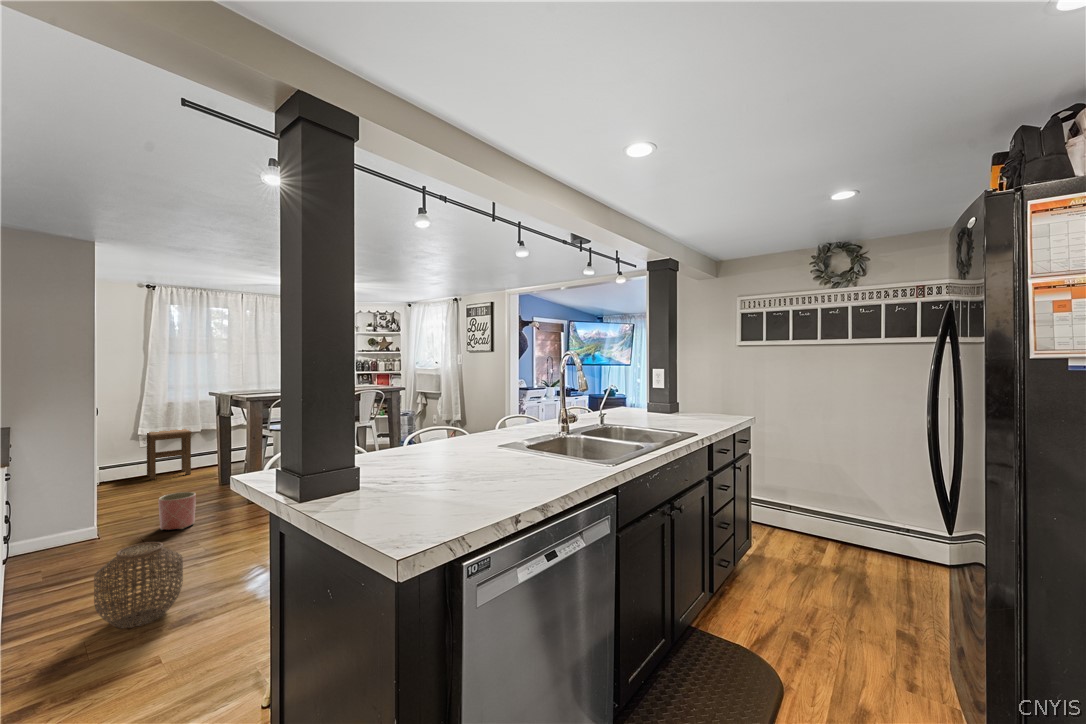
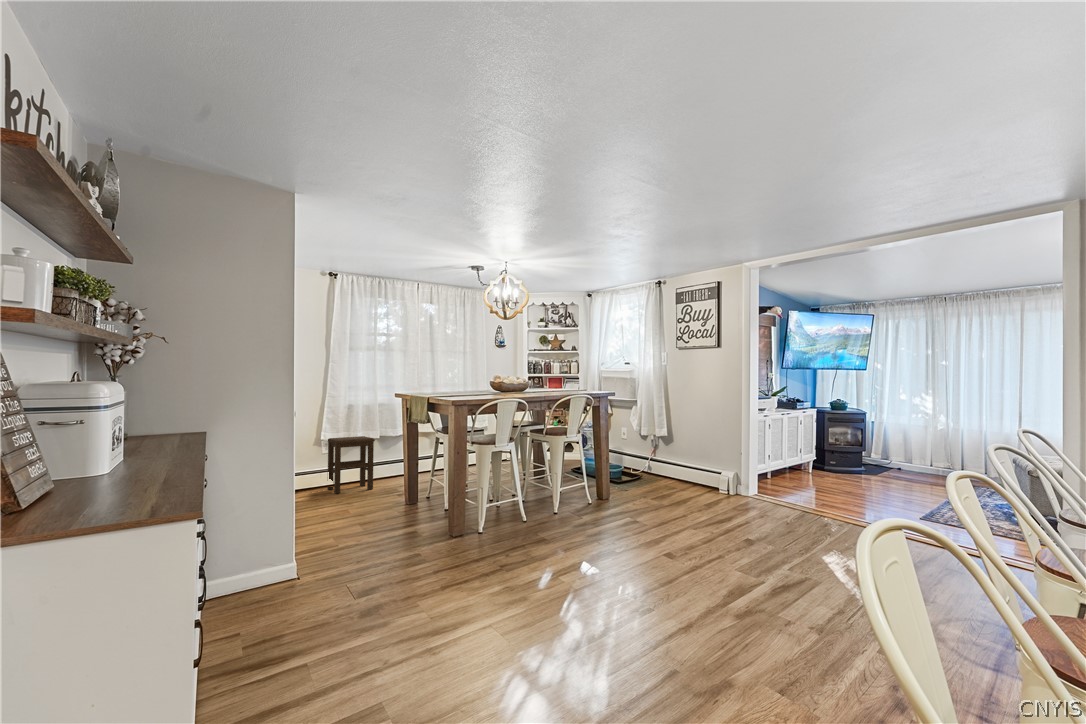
planter: present [158,492,196,530] -> none [397,505,435,550]
woven basket: present [94,542,183,628] -> none [438,559,529,673]

